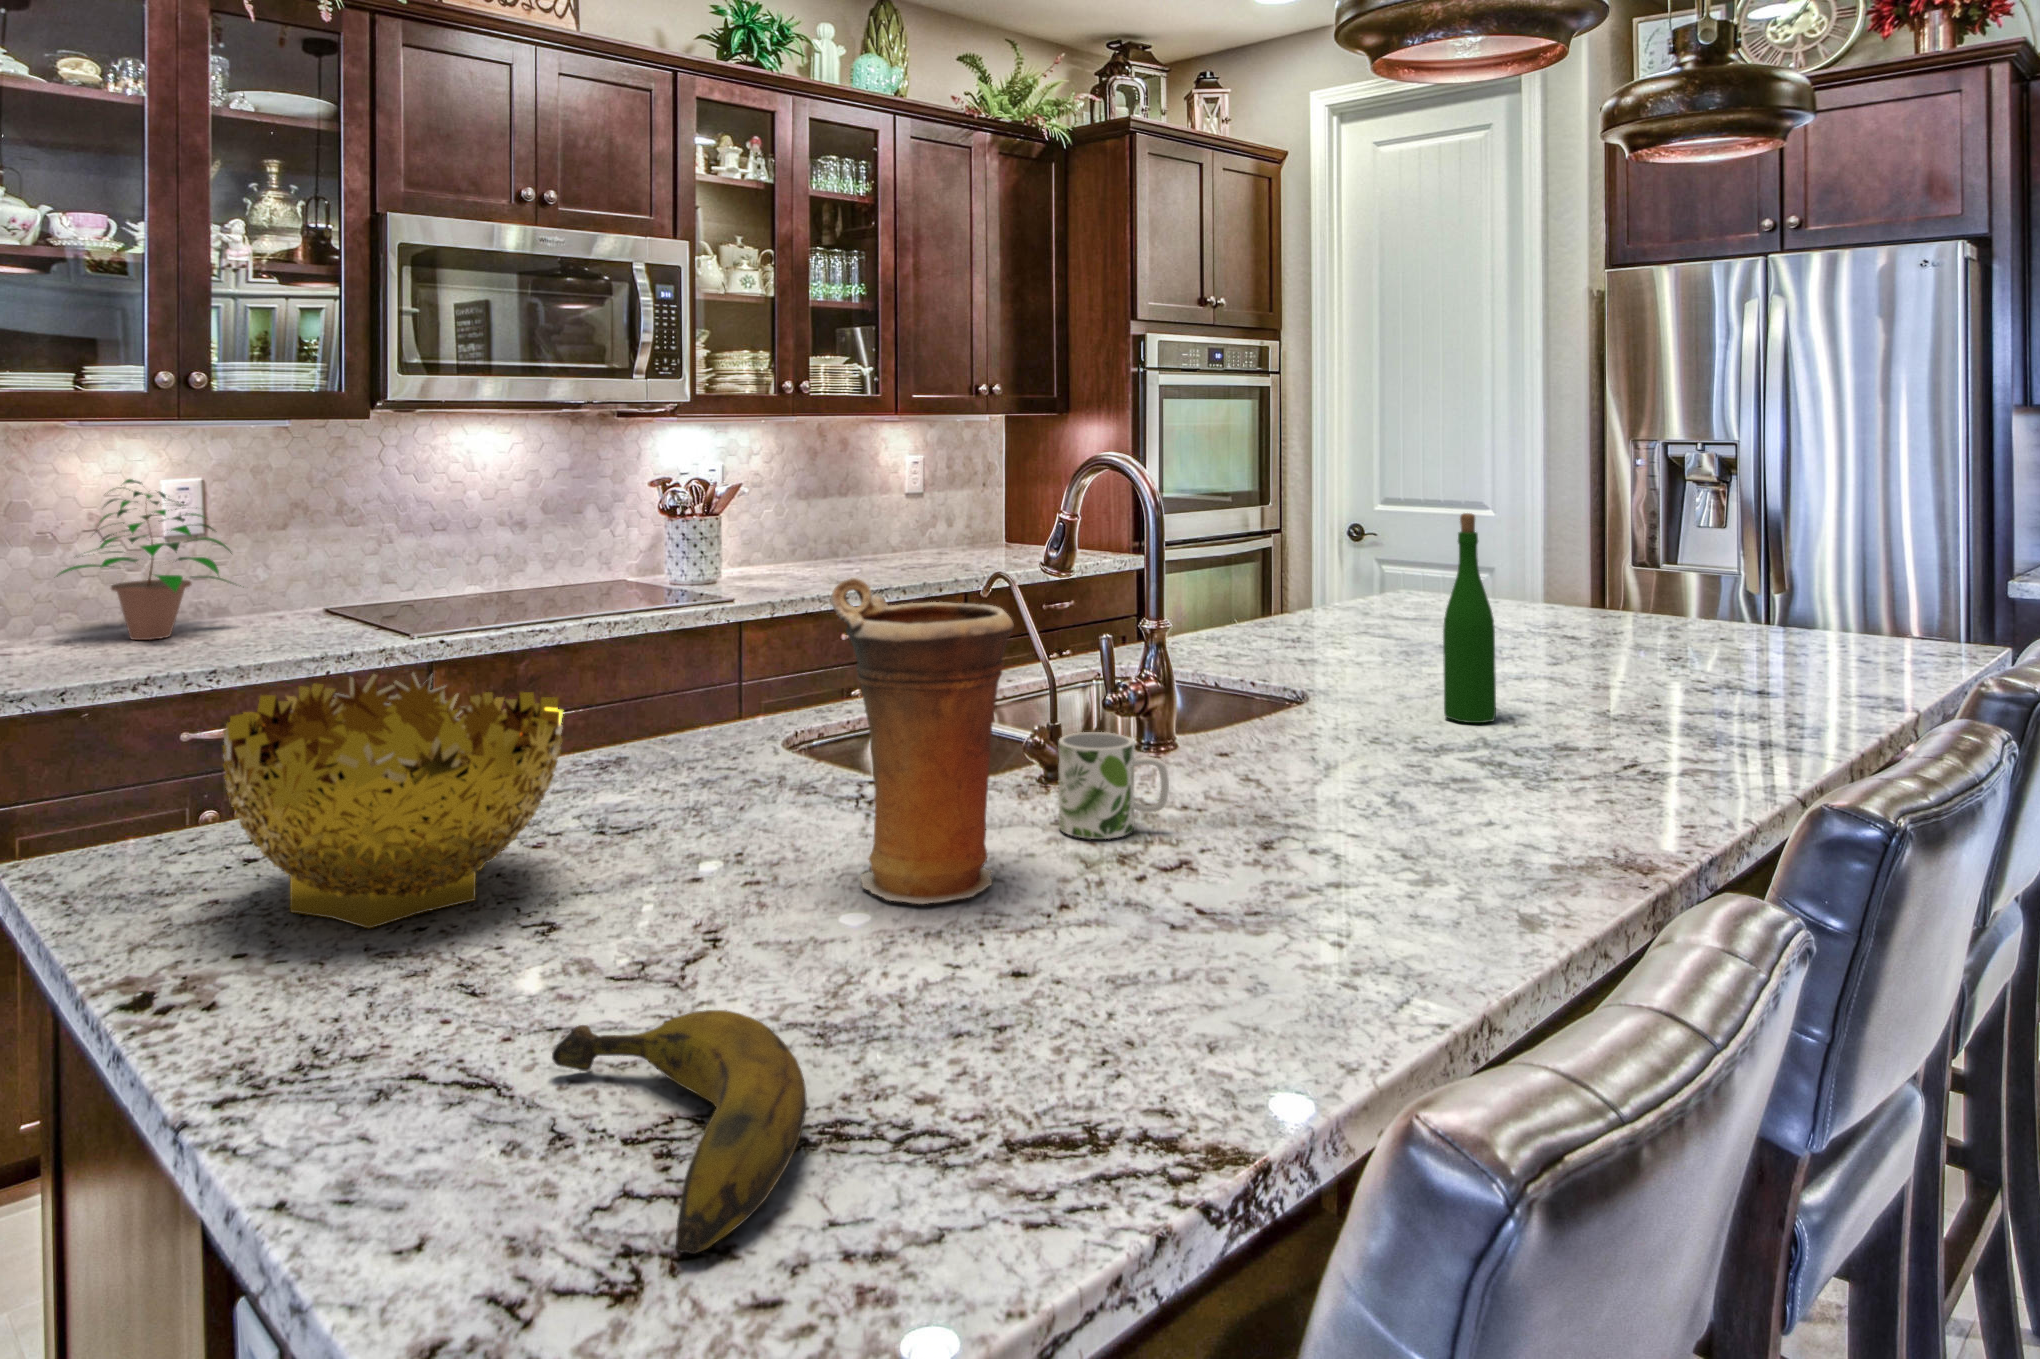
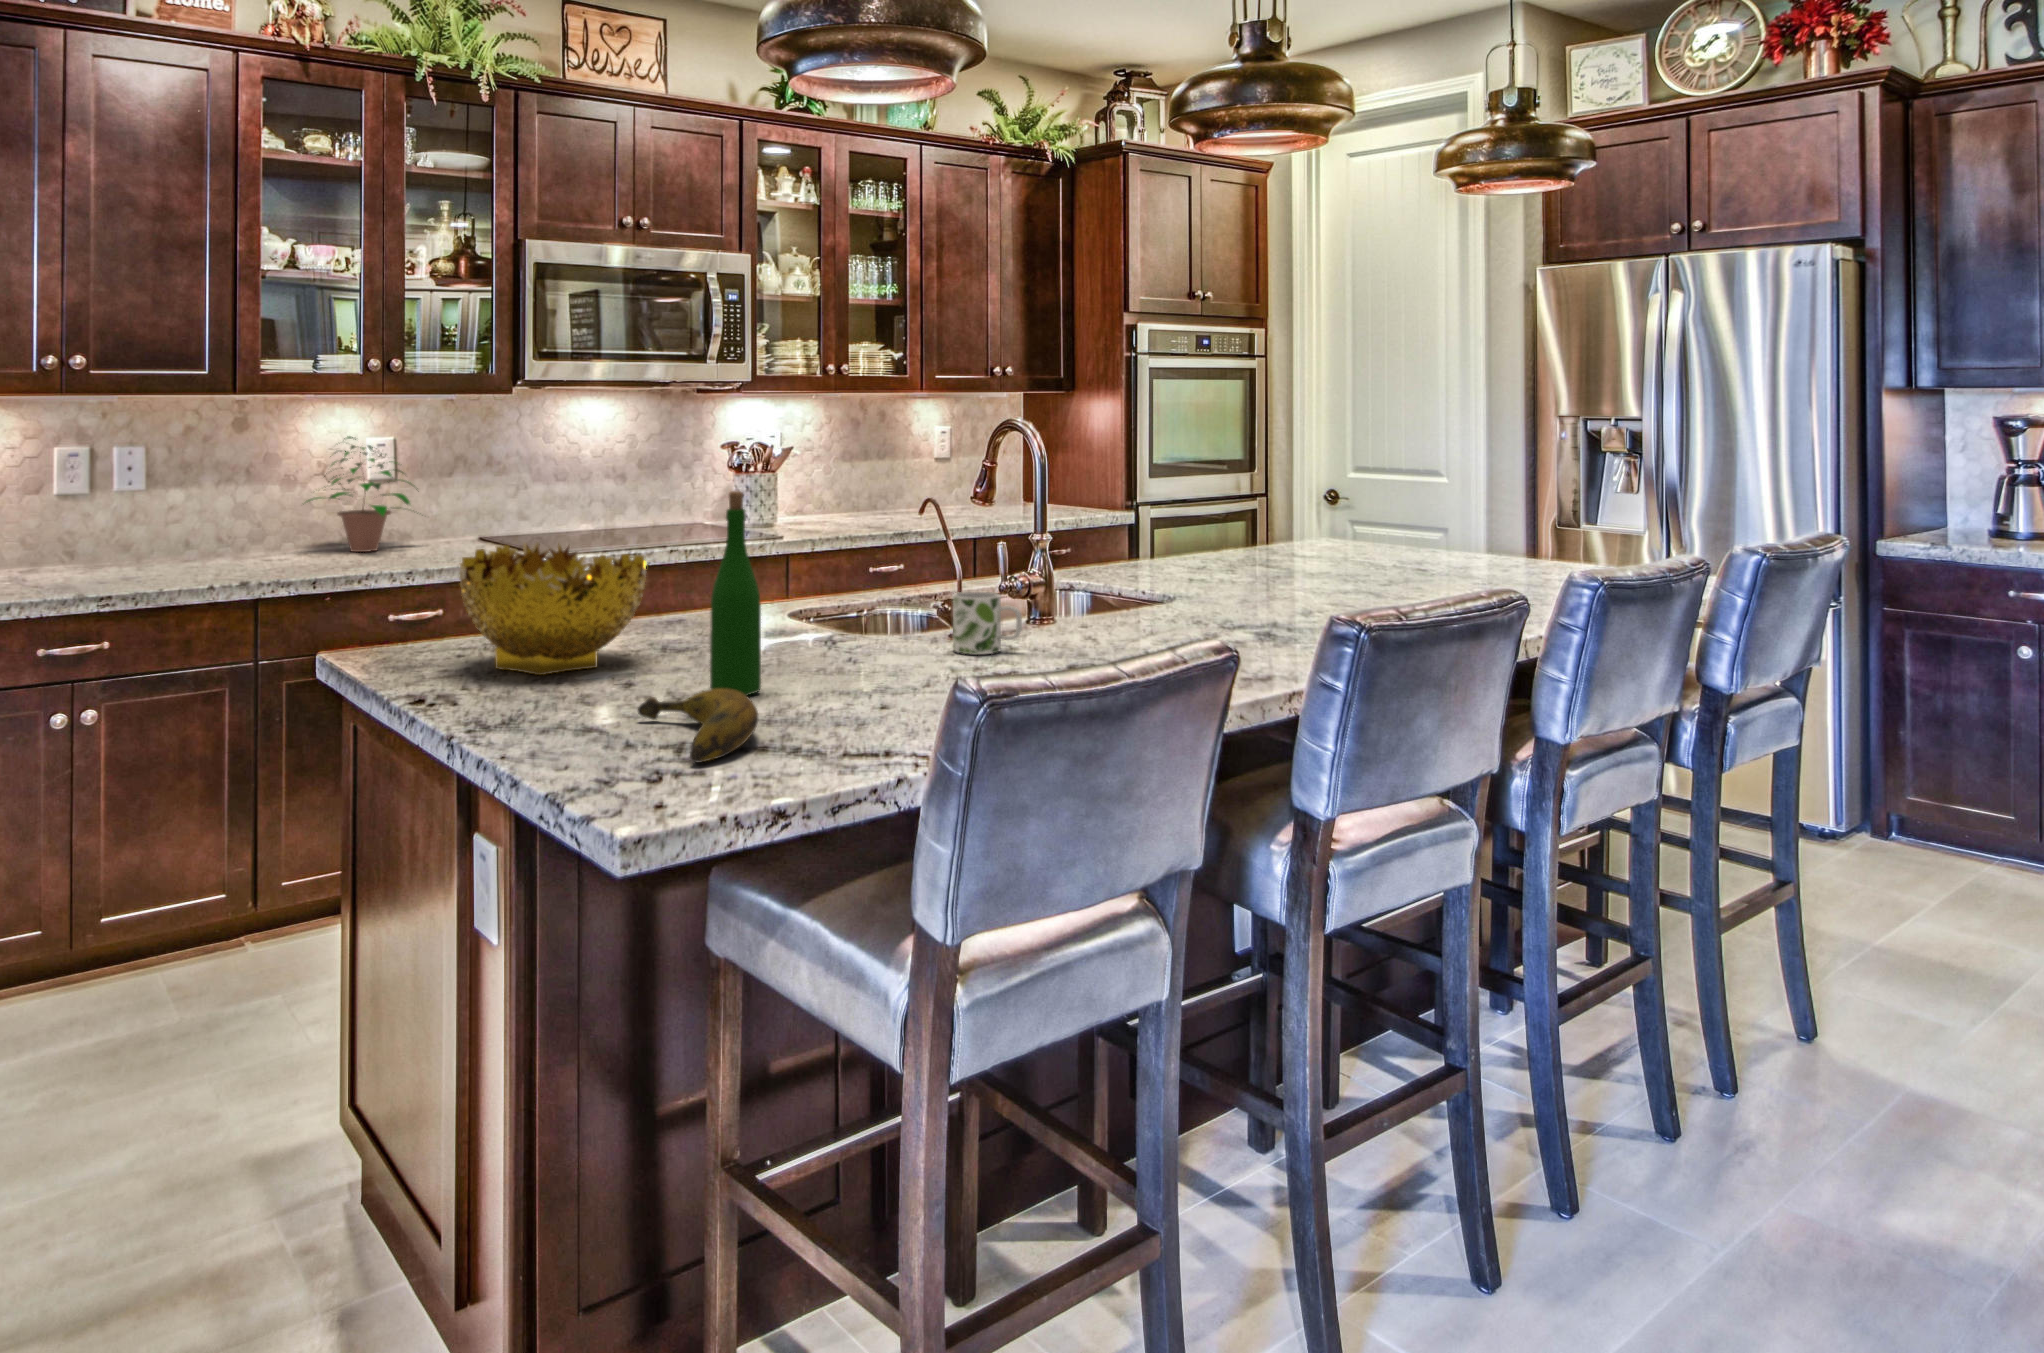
wine bottle: present [1443,513,1496,723] -> present [710,491,761,696]
vase: present [831,578,1014,904] -> none [802,482,912,674]

